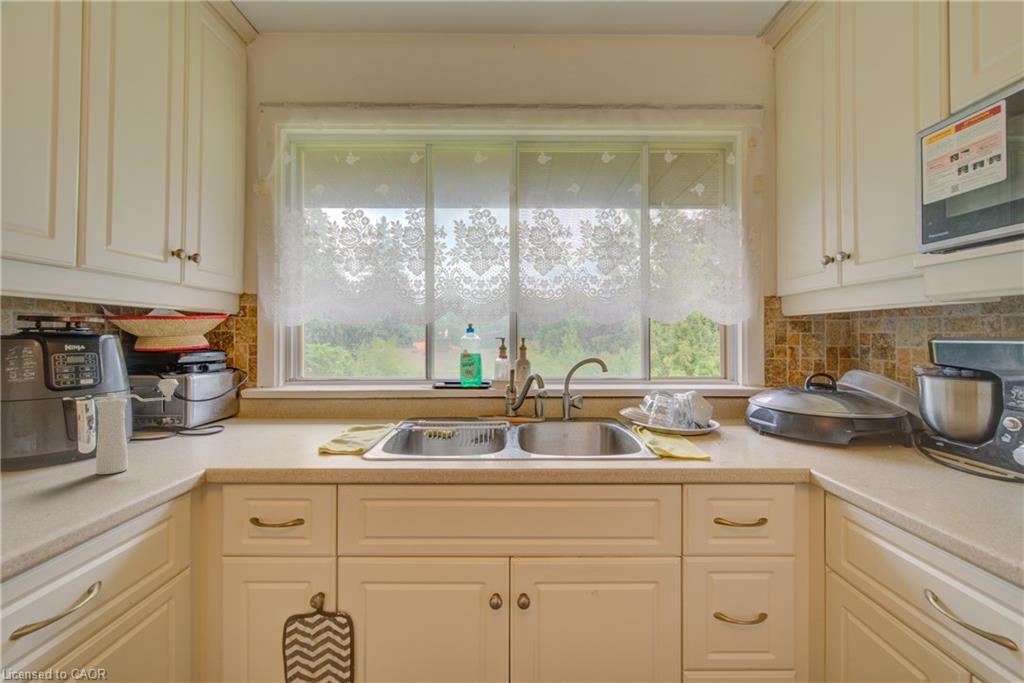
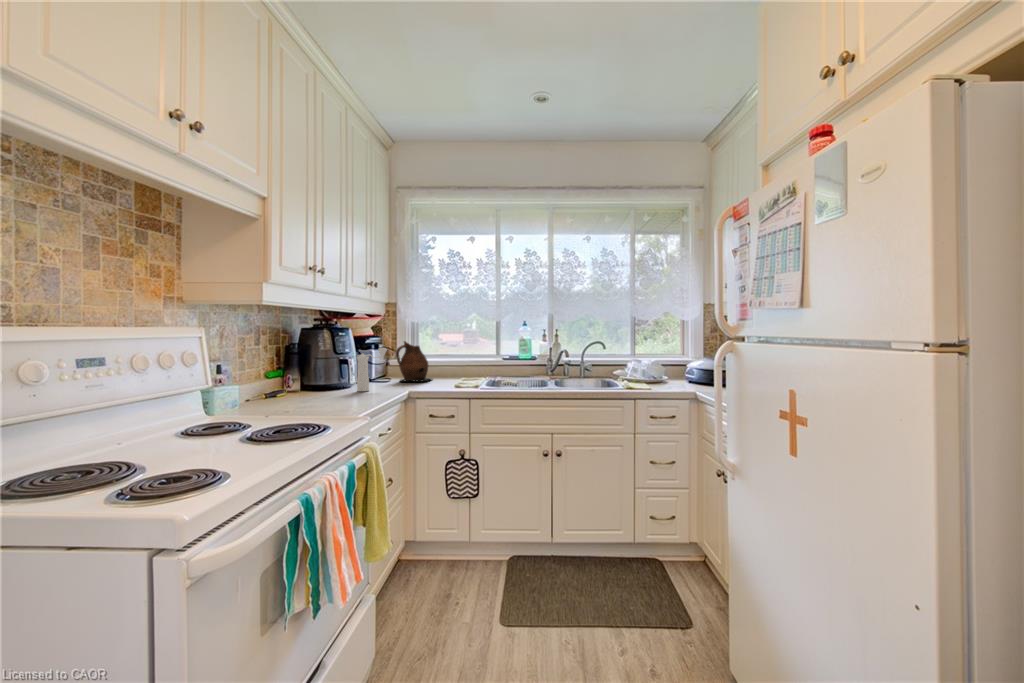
ceramic pitcher: none [231,362,309,437] -> present [396,341,431,382]

